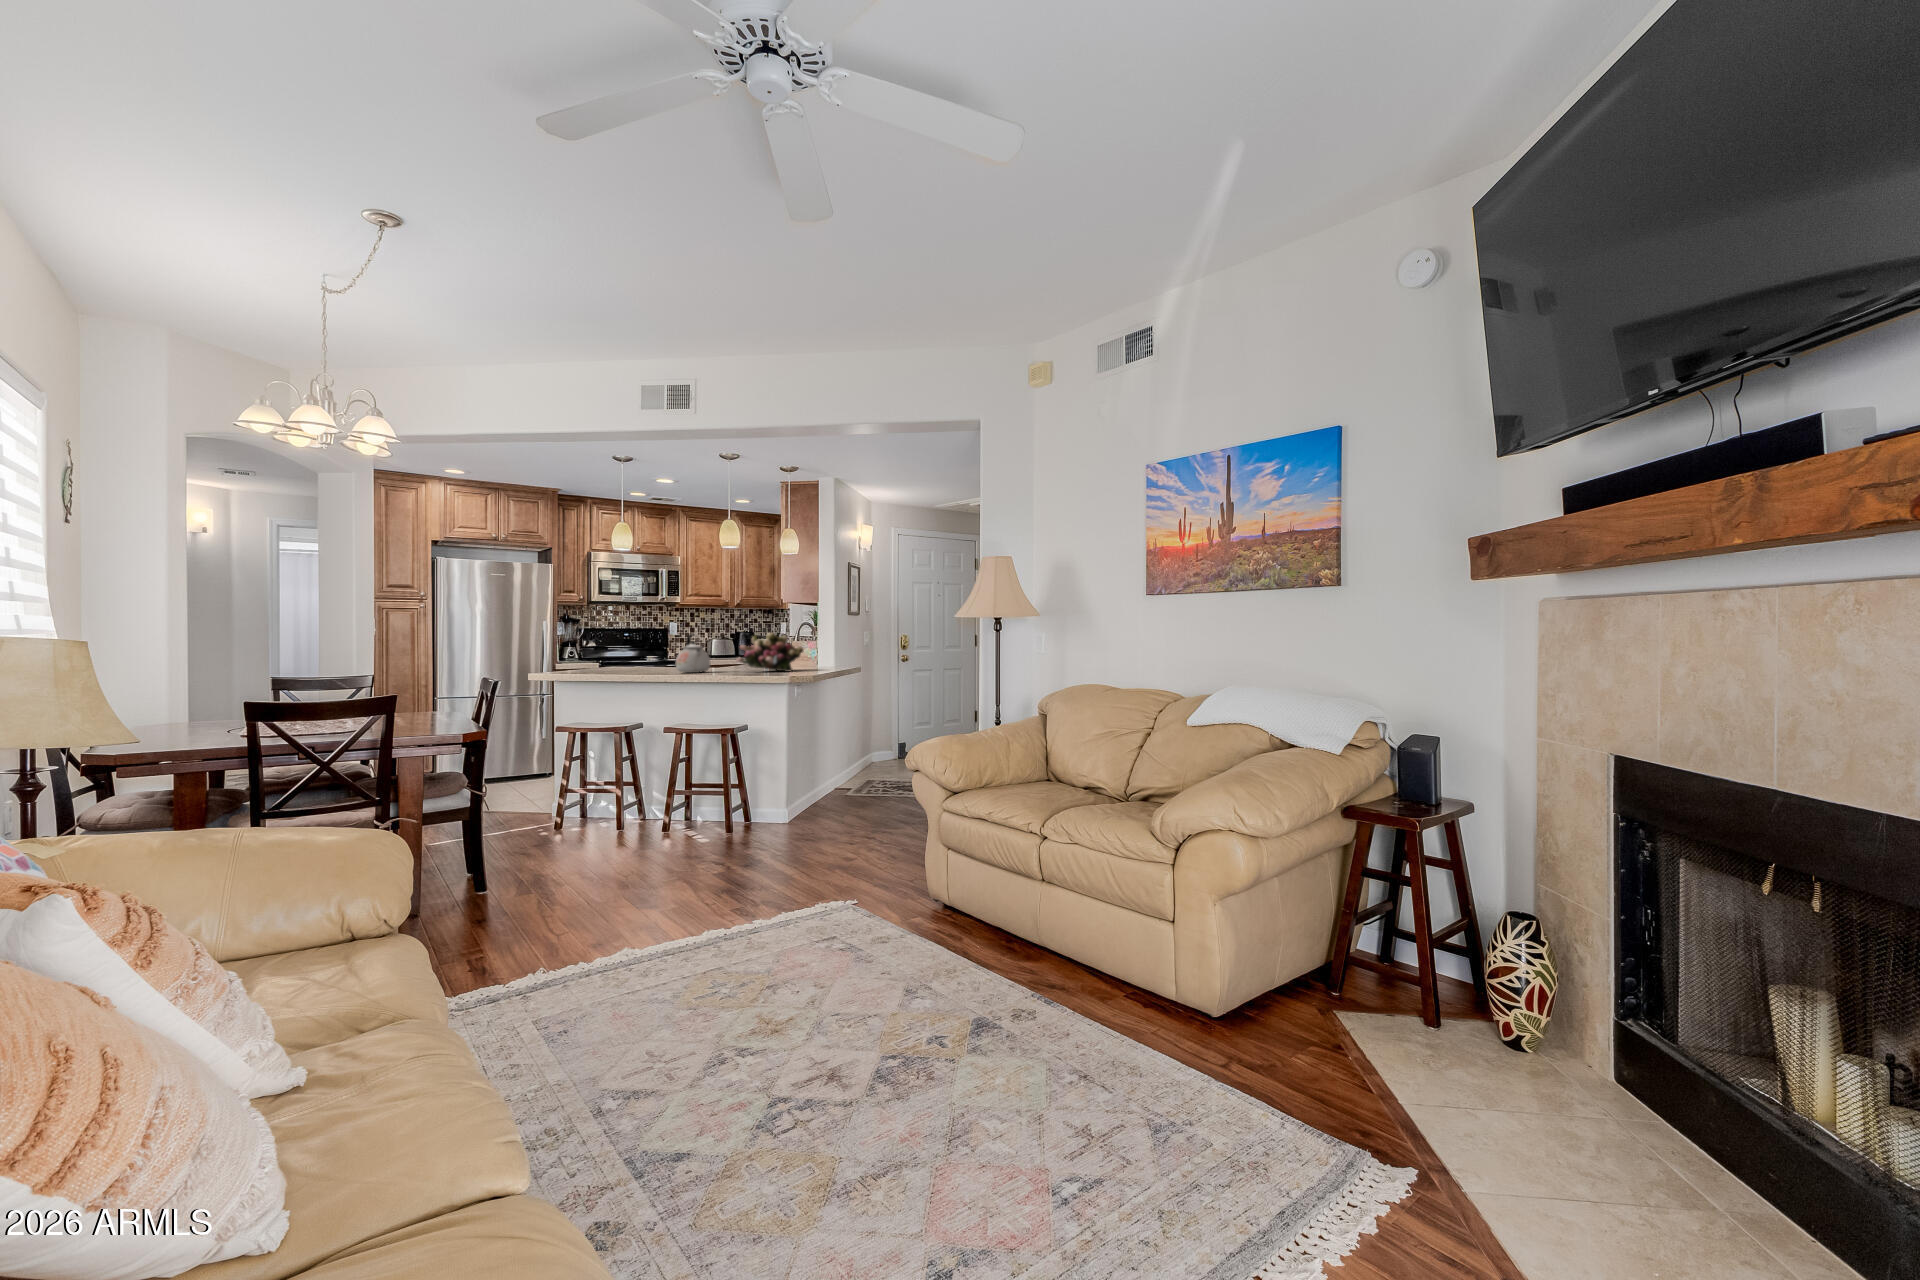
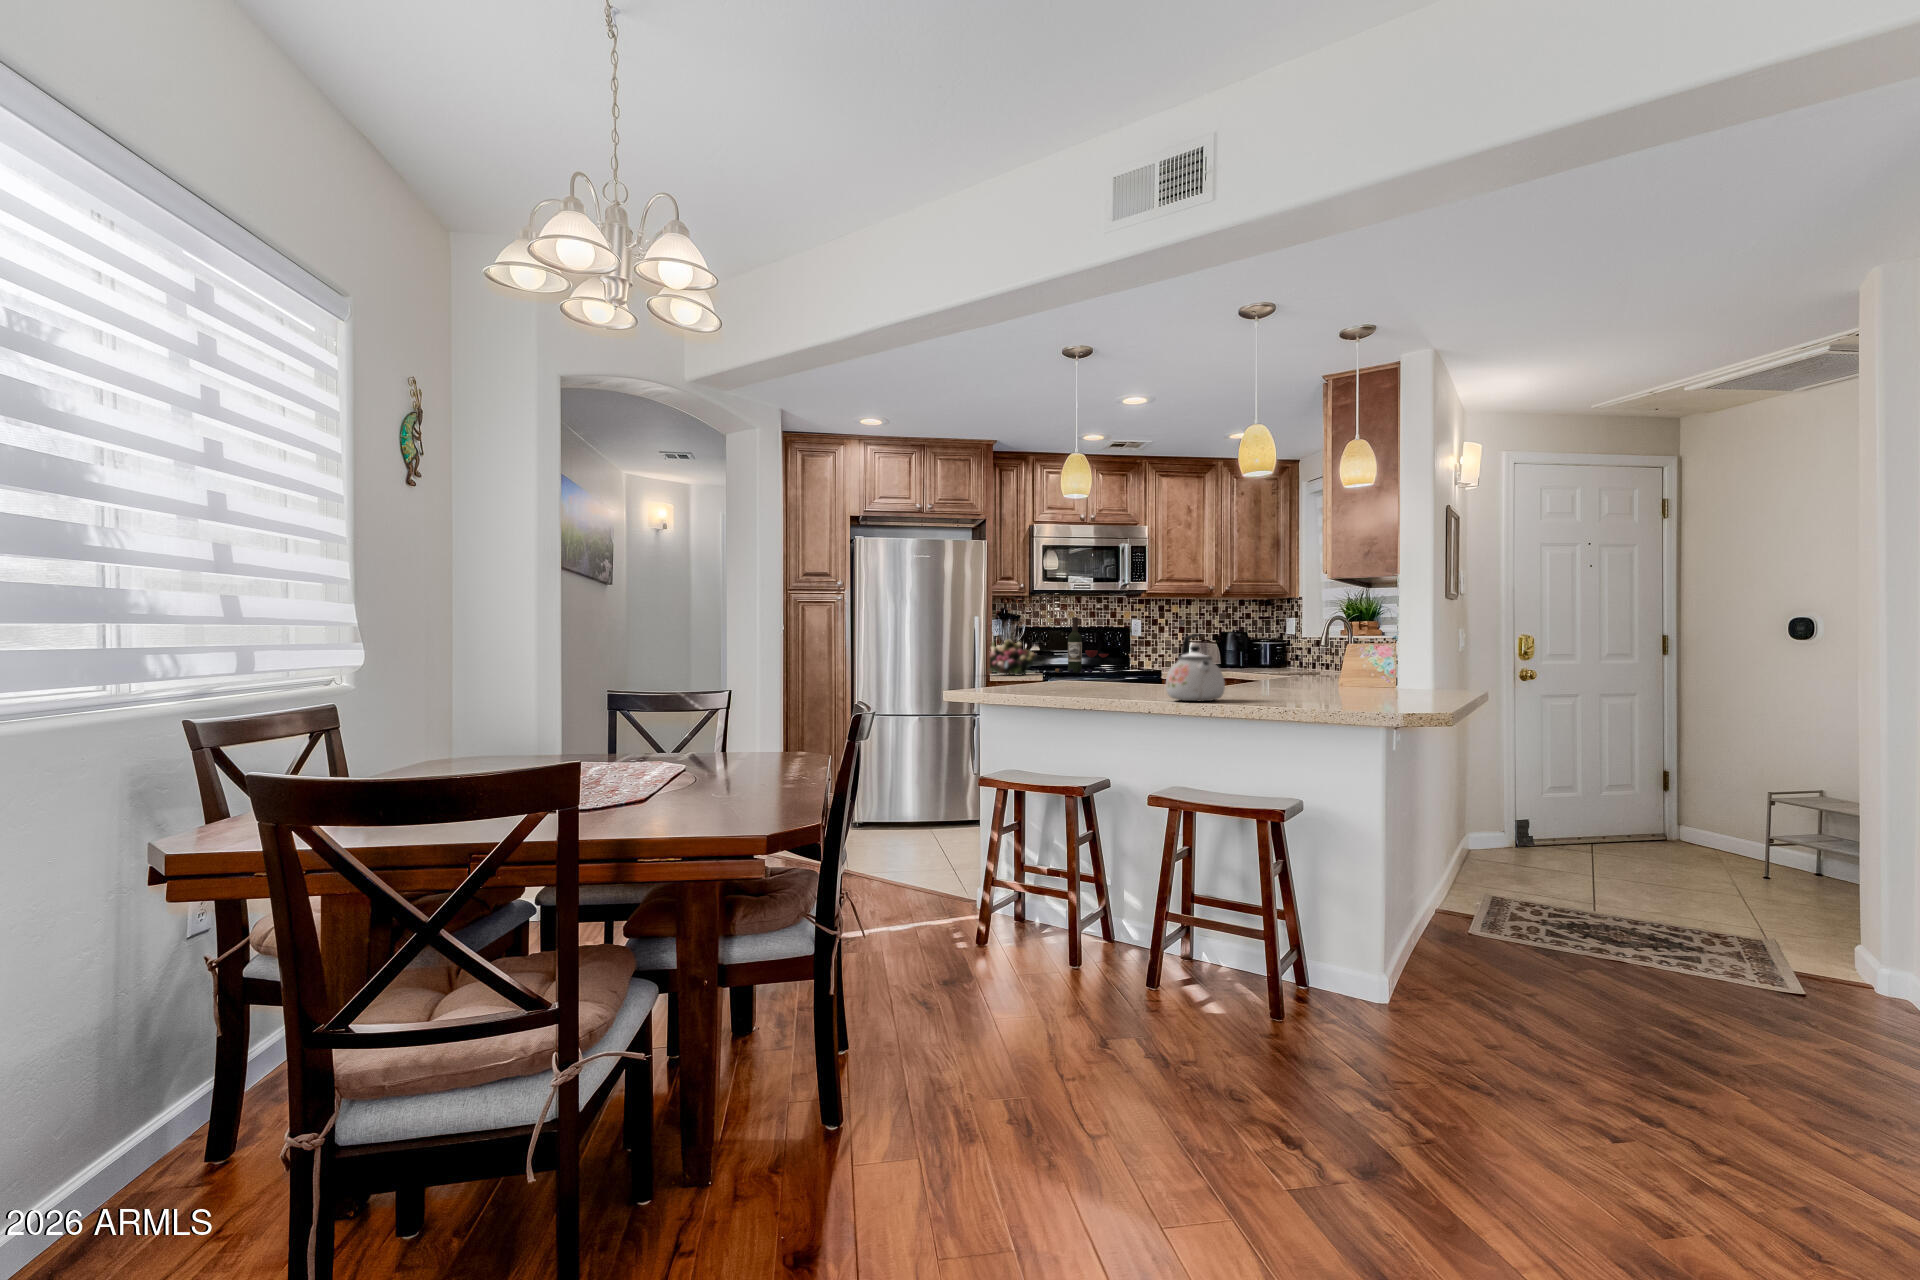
wine bottle: none [609,621,652,662] -> present [1055,617,1109,673]
flower arrangement: present [737,633,803,671] -> present [988,639,1036,676]

